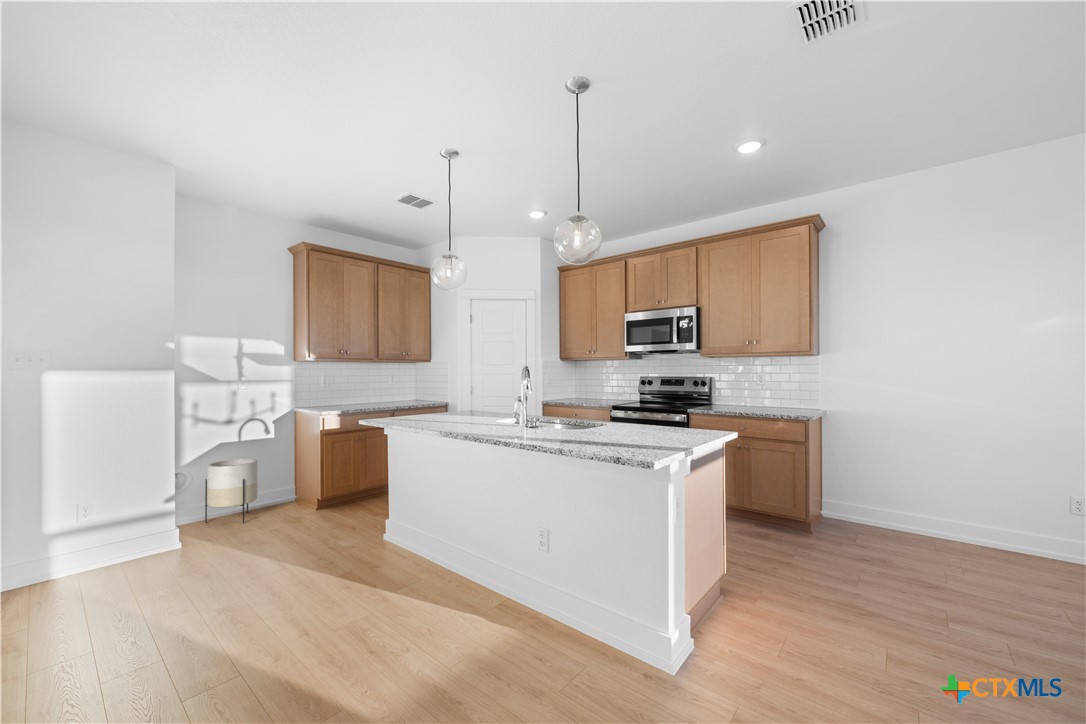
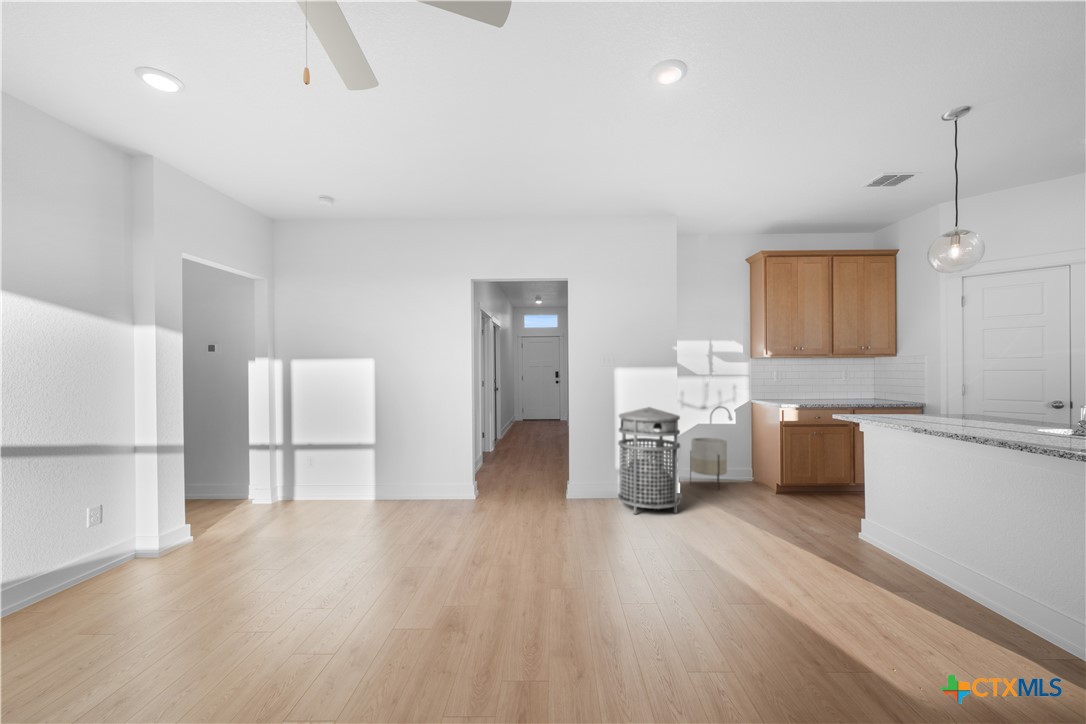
trash can: none [45,431,167,600] -> present [618,407,680,514]

